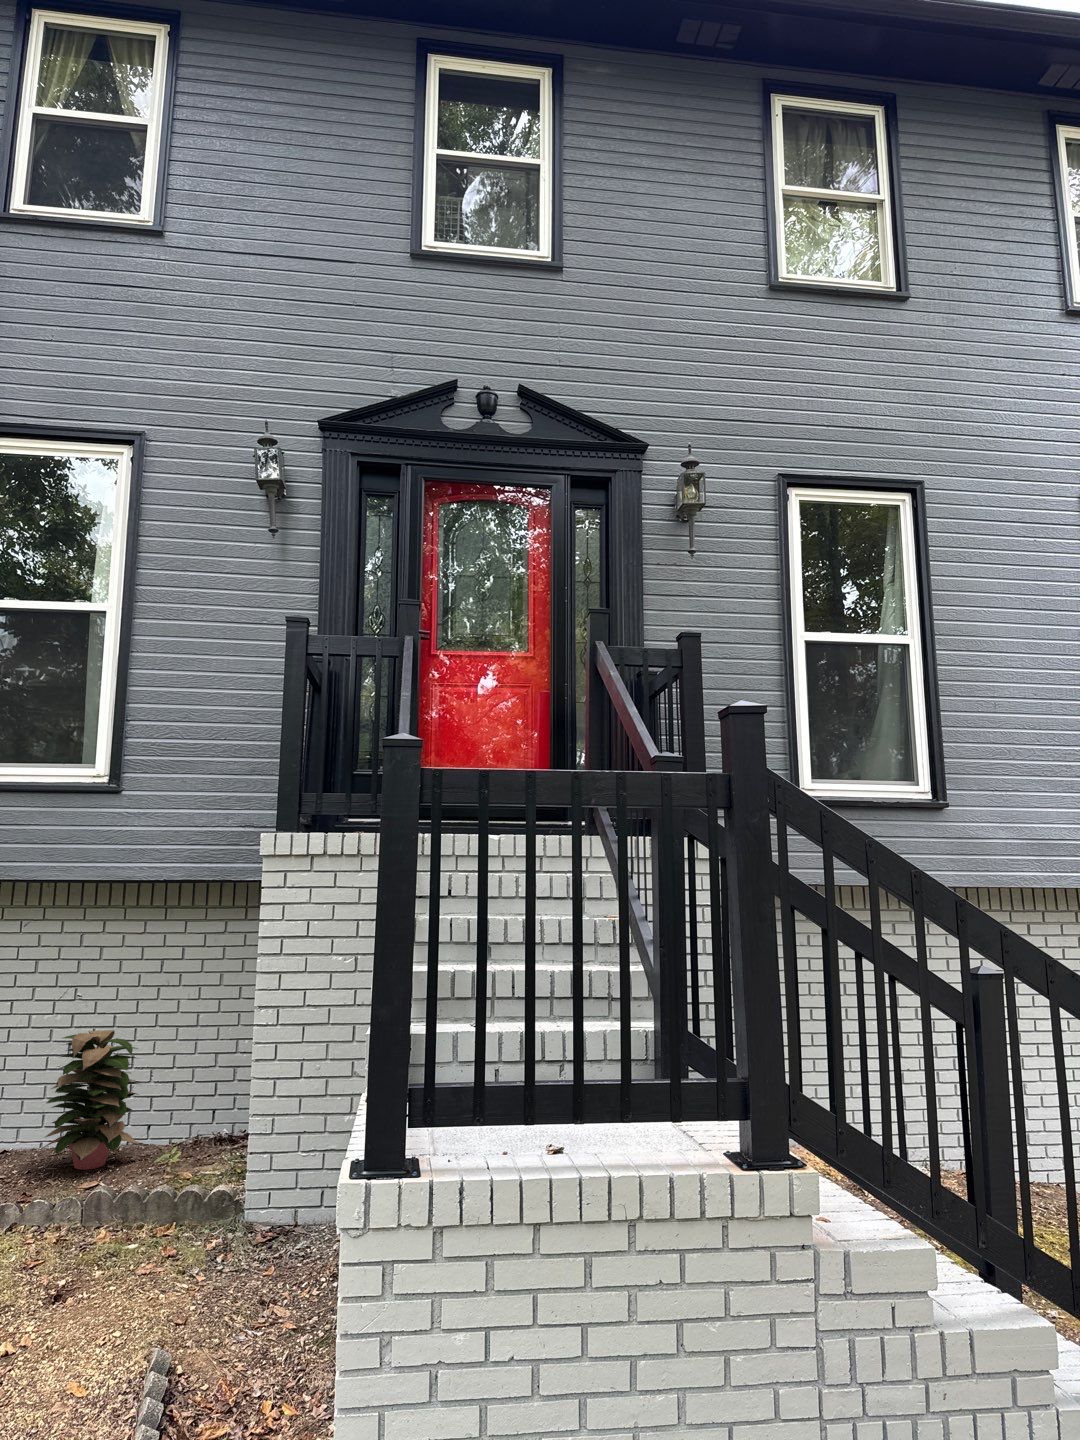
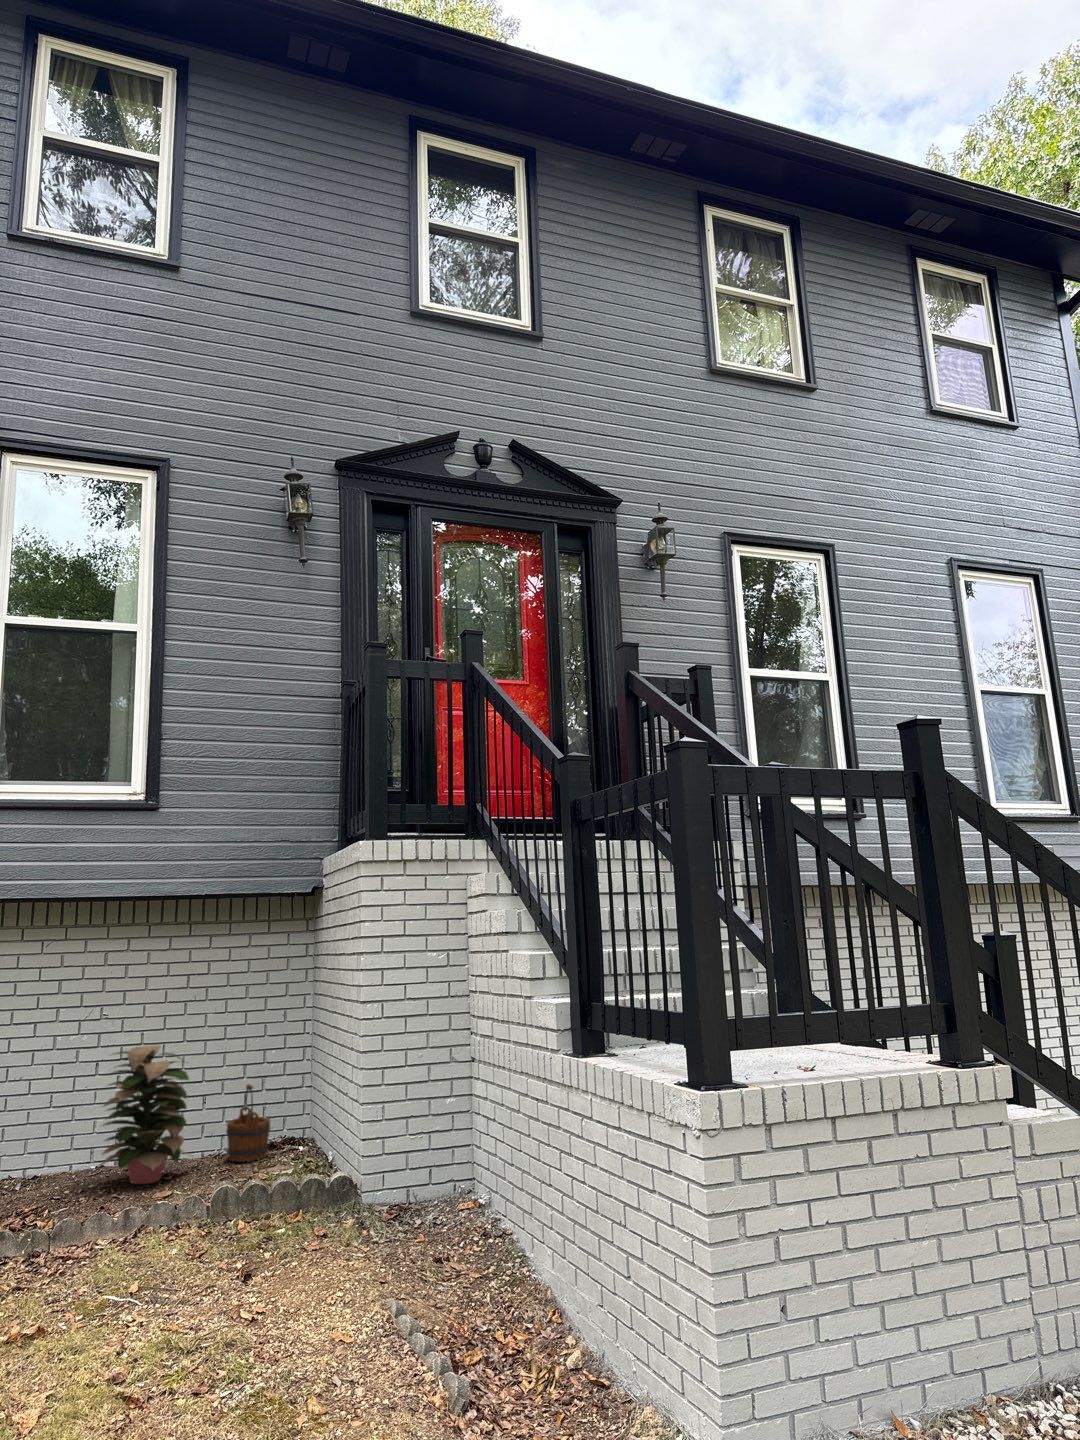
wooden bucket: none [182,1072,228,1153] -> present [226,1084,270,1162]

